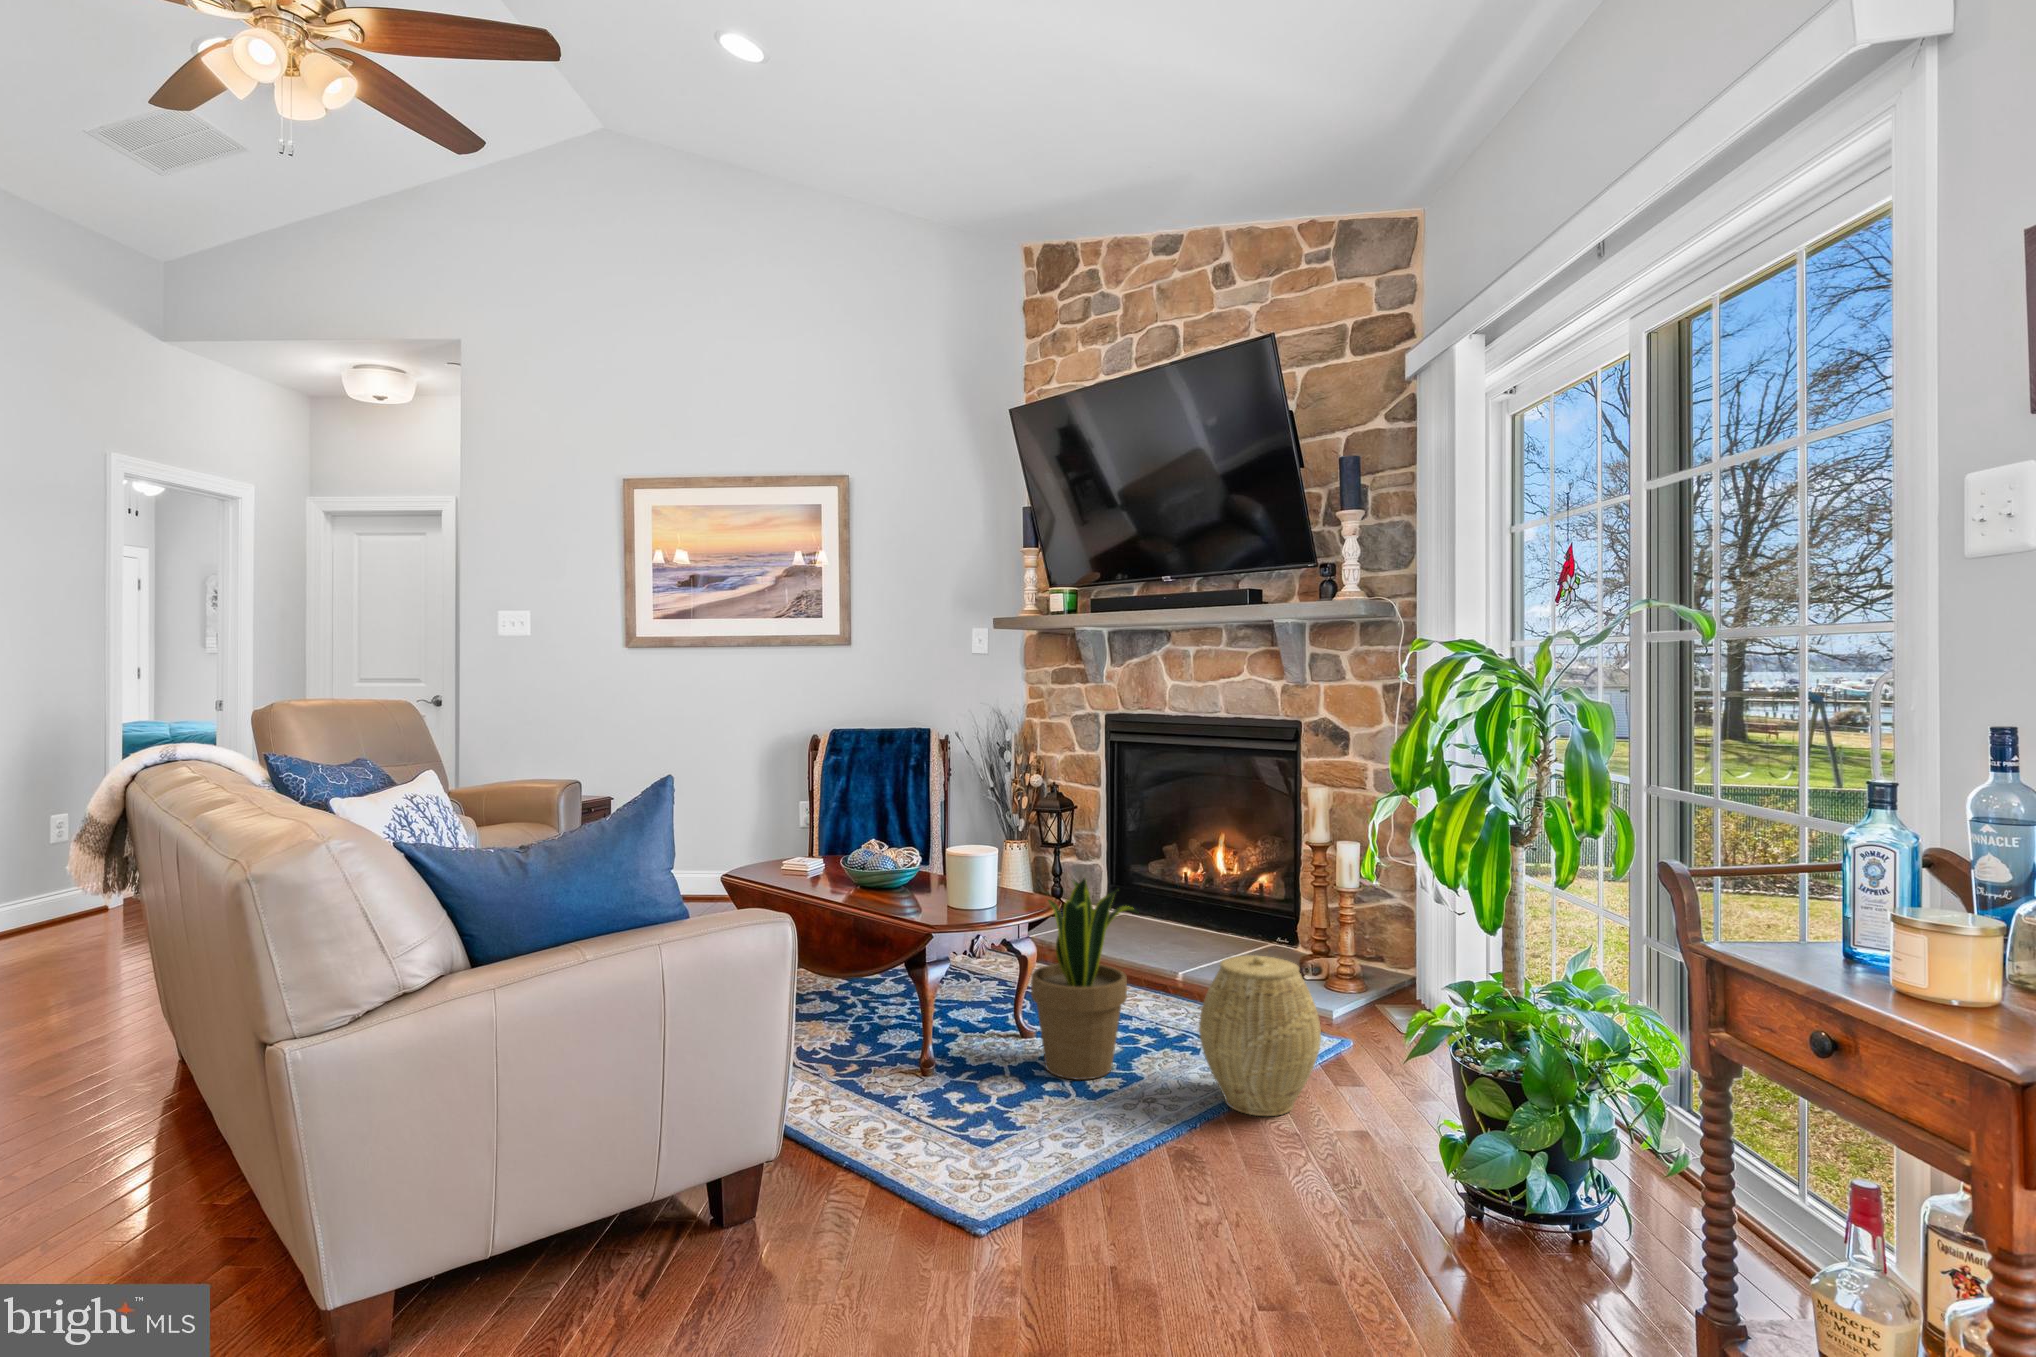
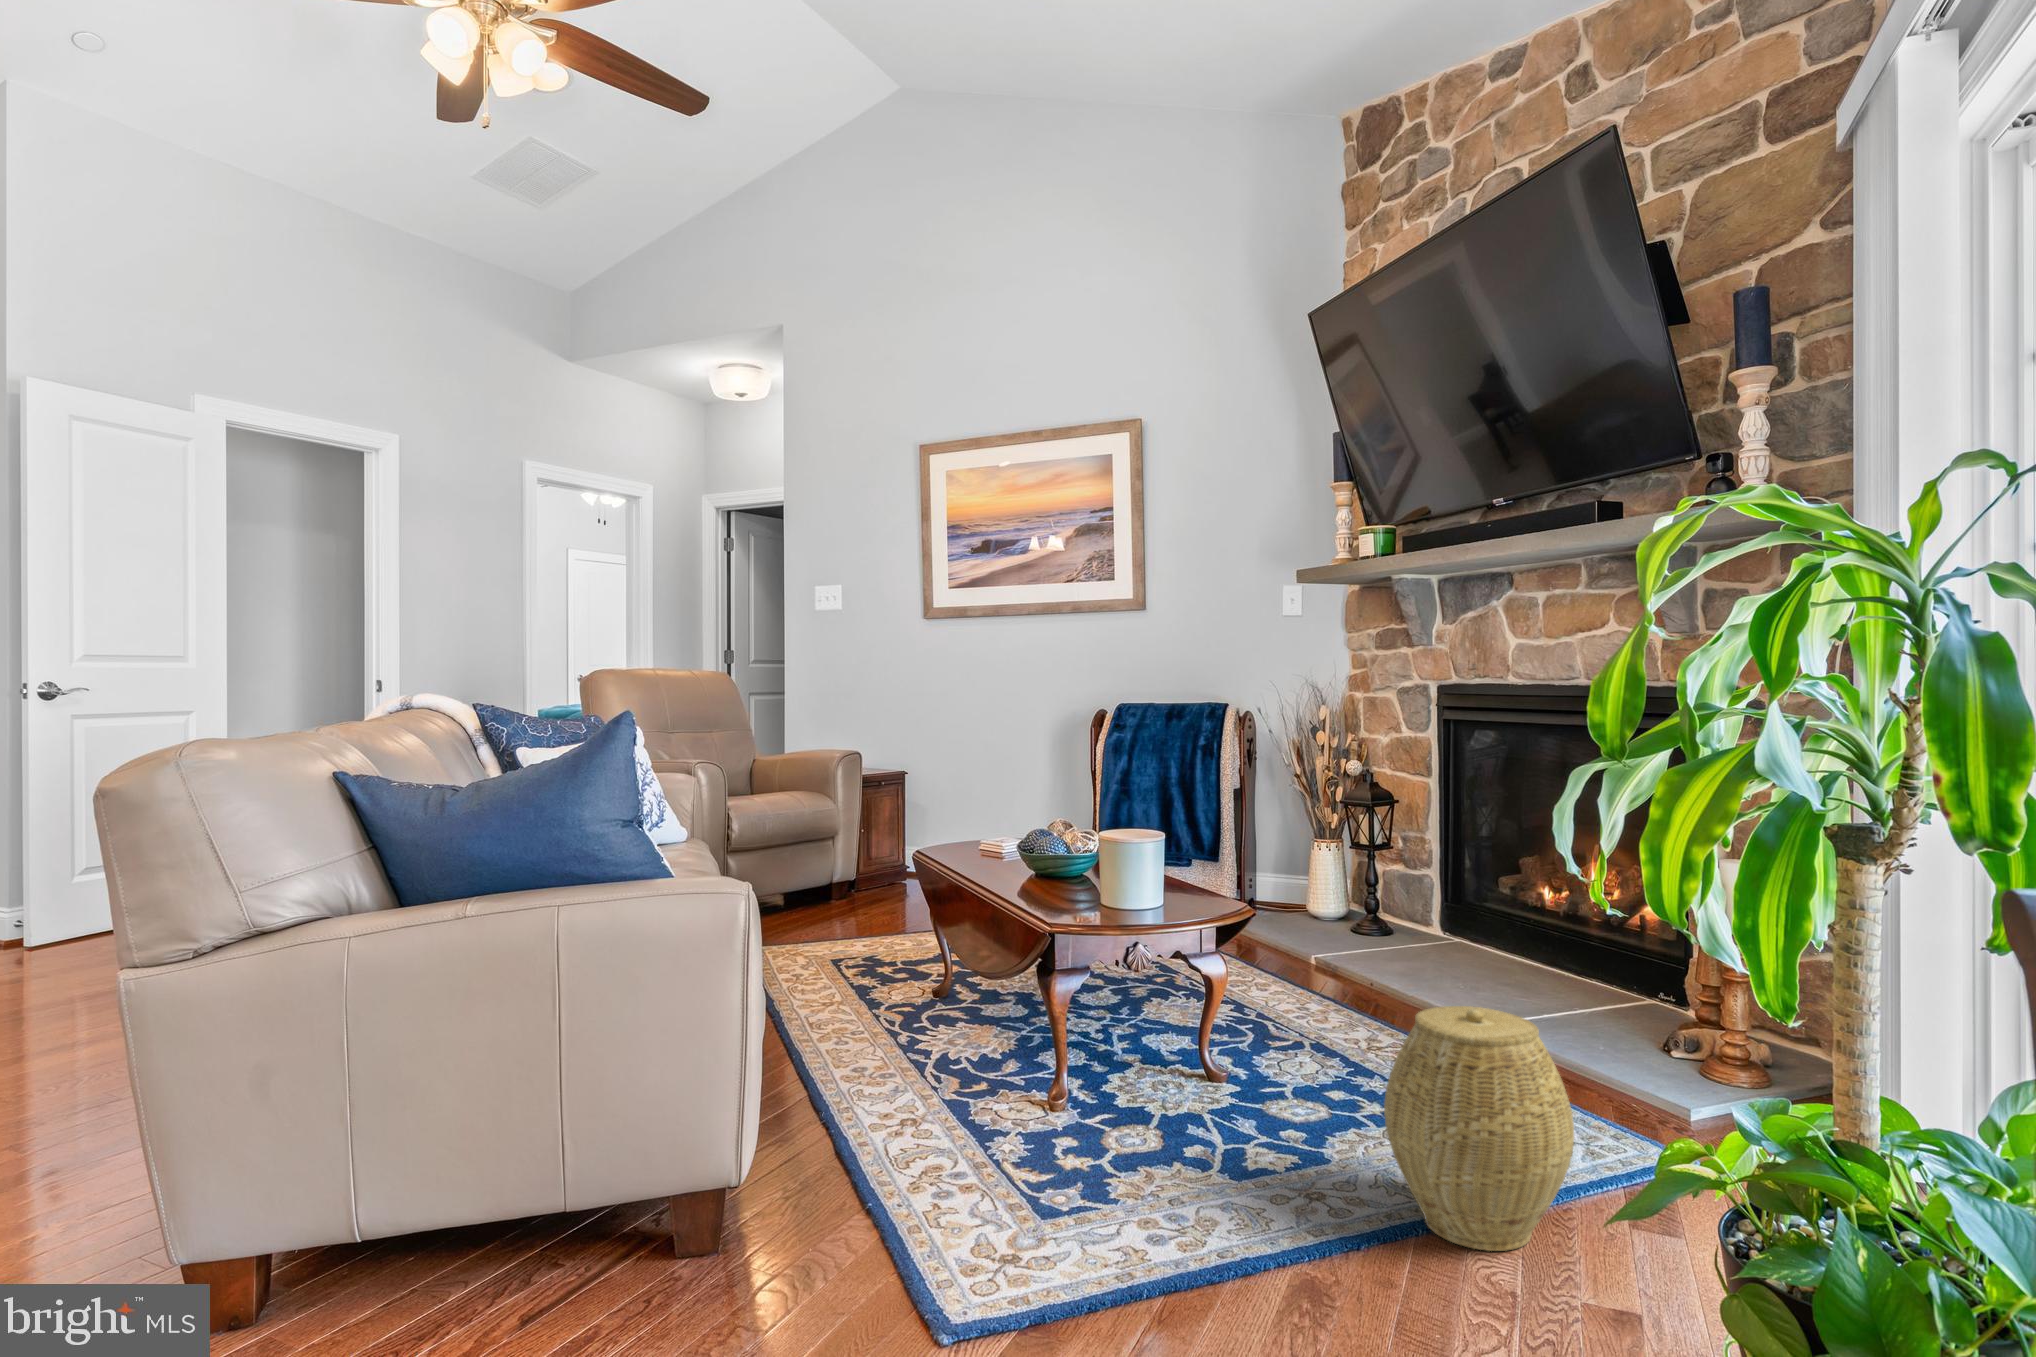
potted plant: present [1031,878,1137,1080] -> none [1186,878,1337,1150]

